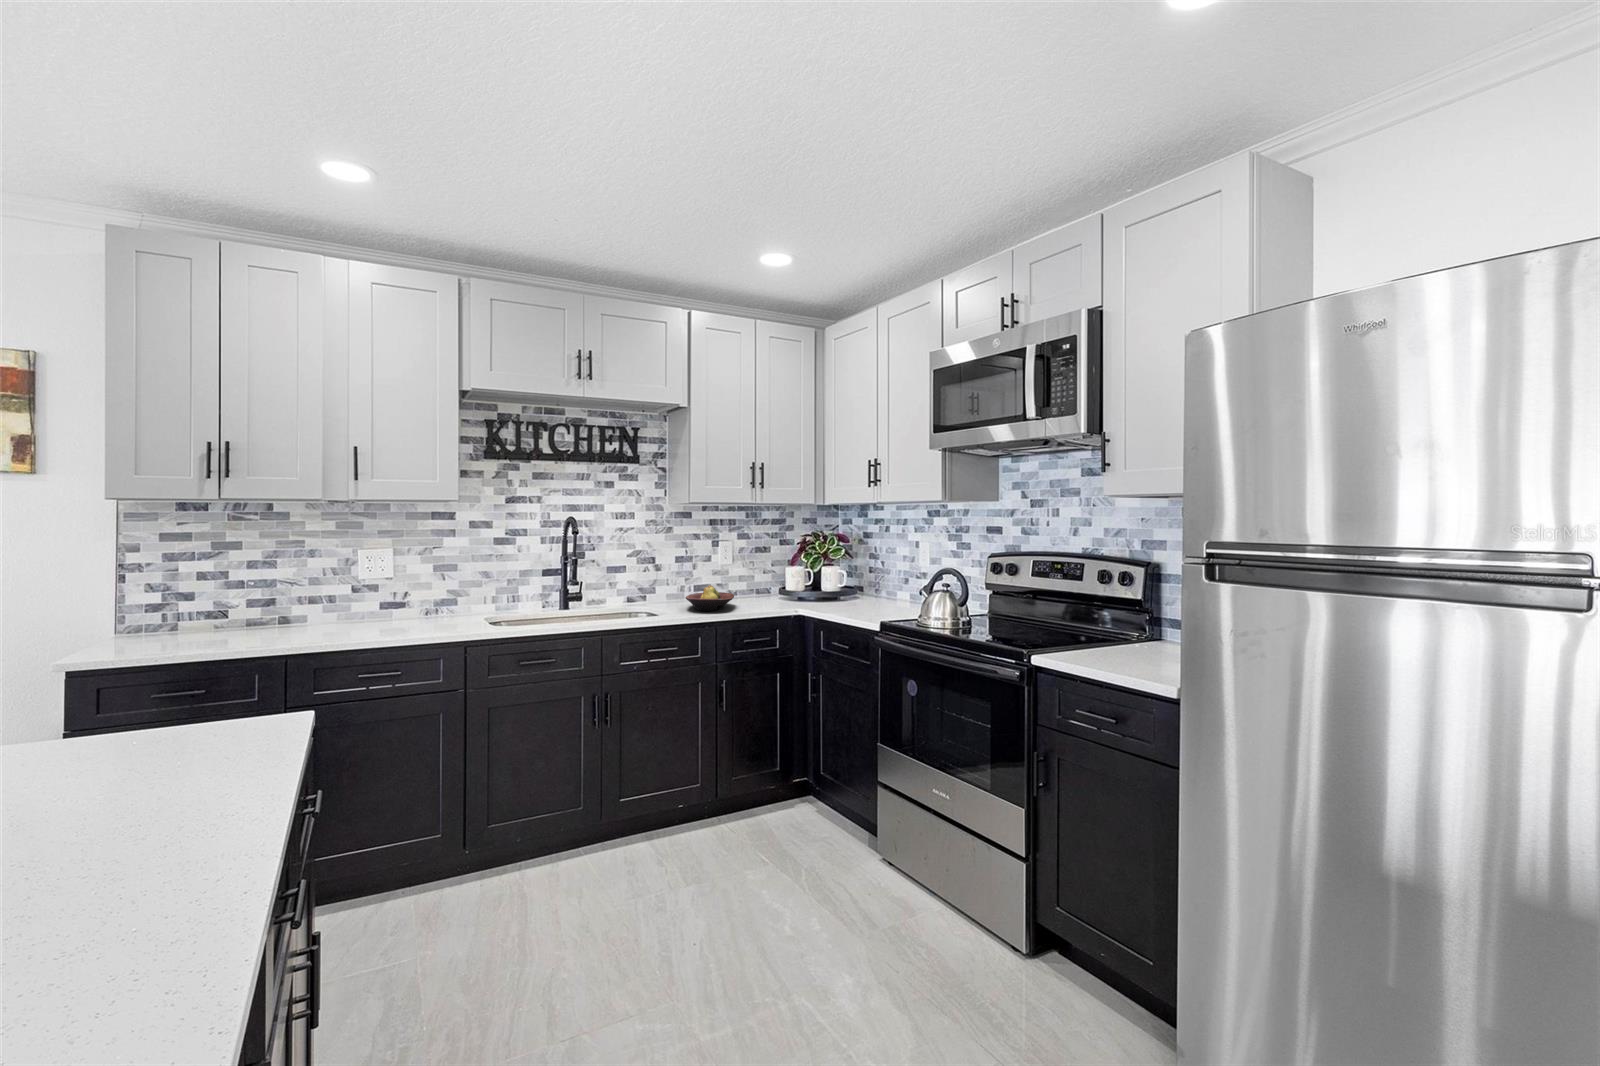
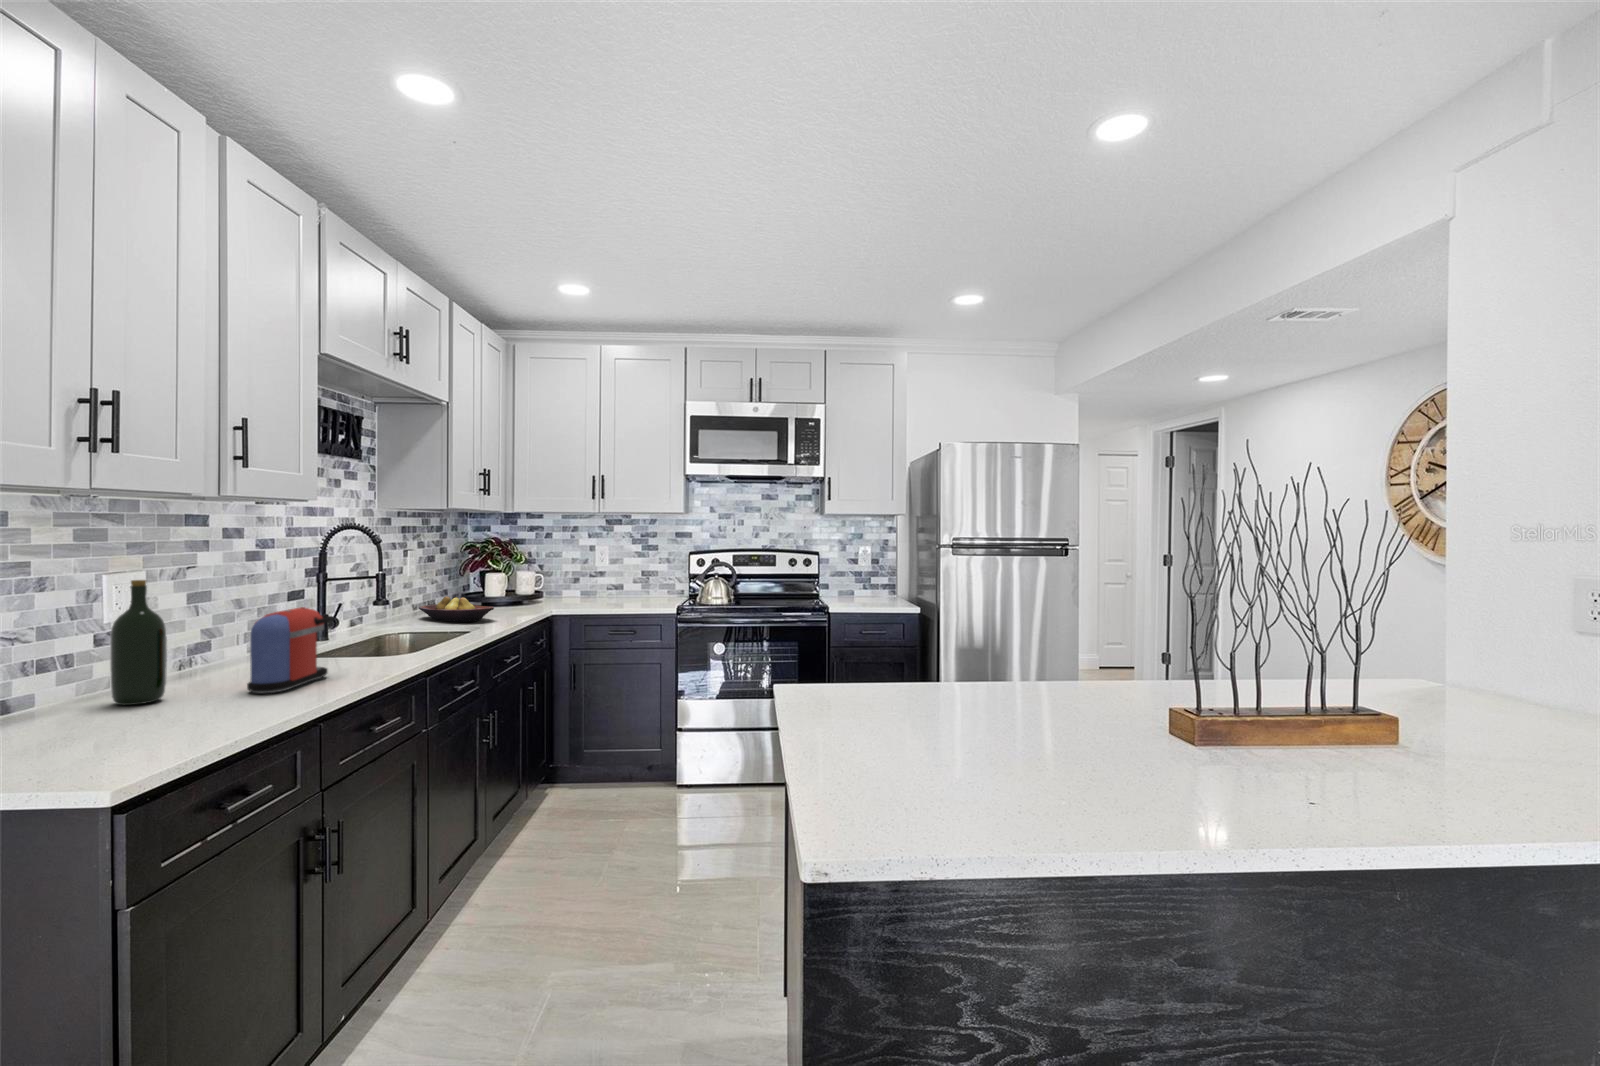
wine bottle: none [303,553,333,630] -> present [110,580,167,705]
coffee maker: none [346,578,434,636] -> present [247,607,333,694]

